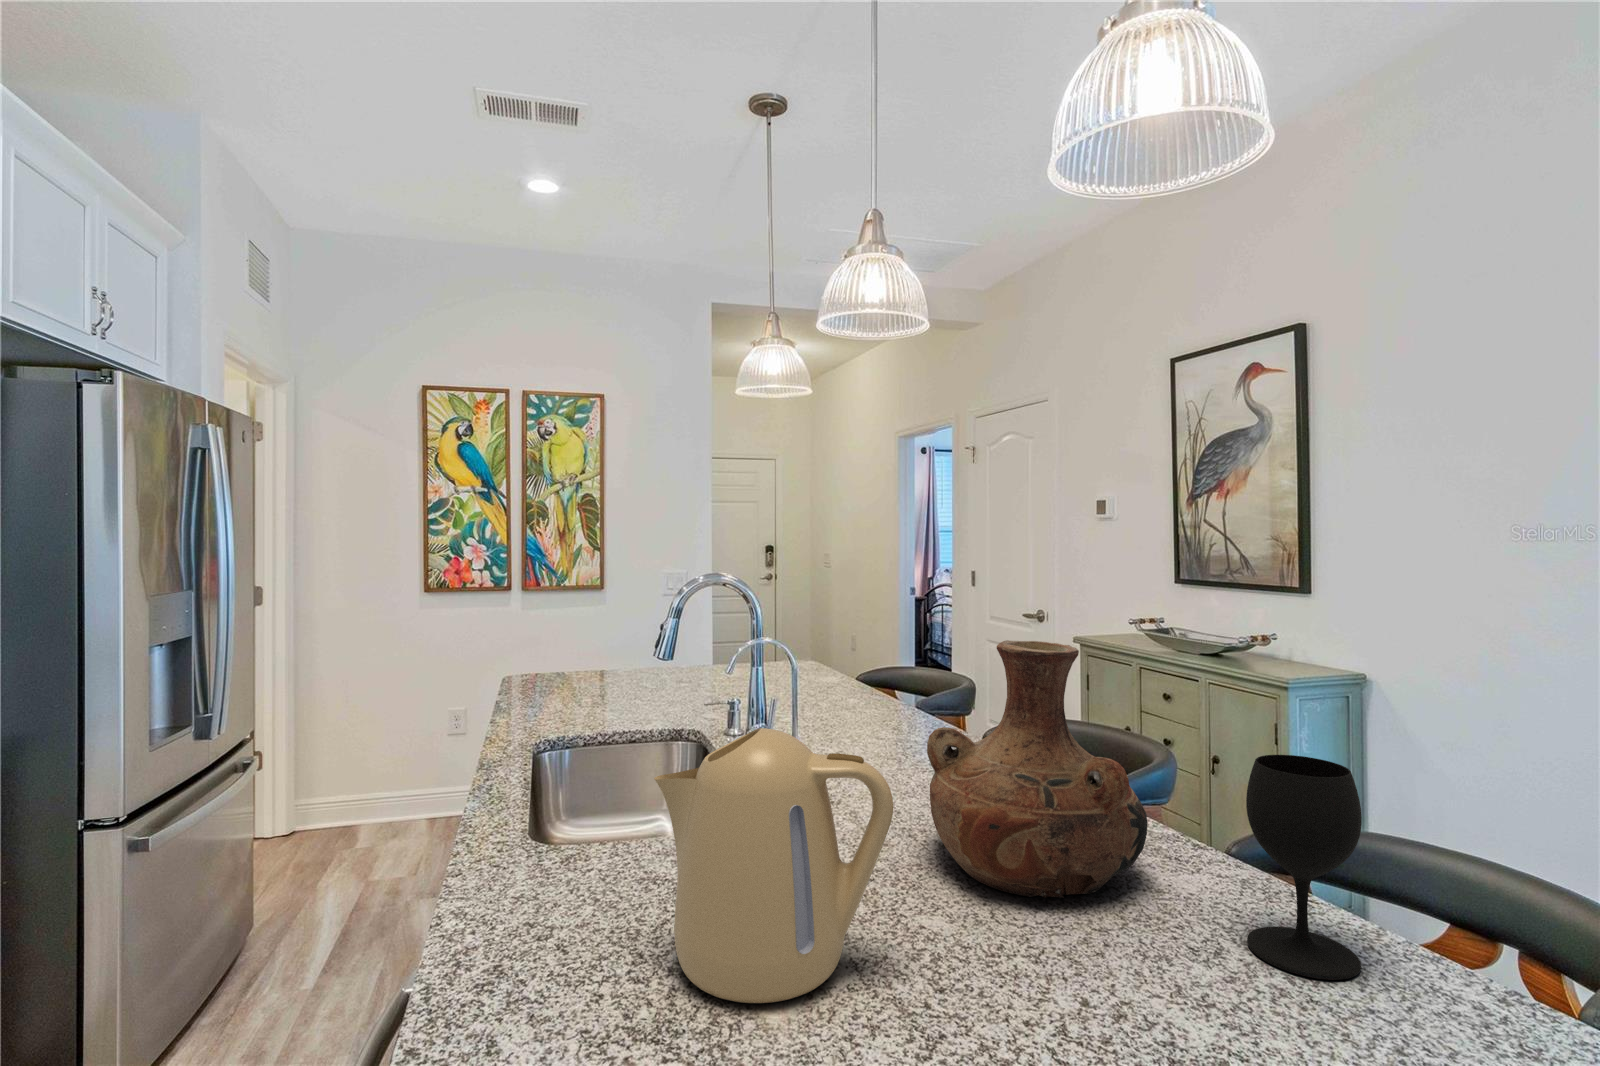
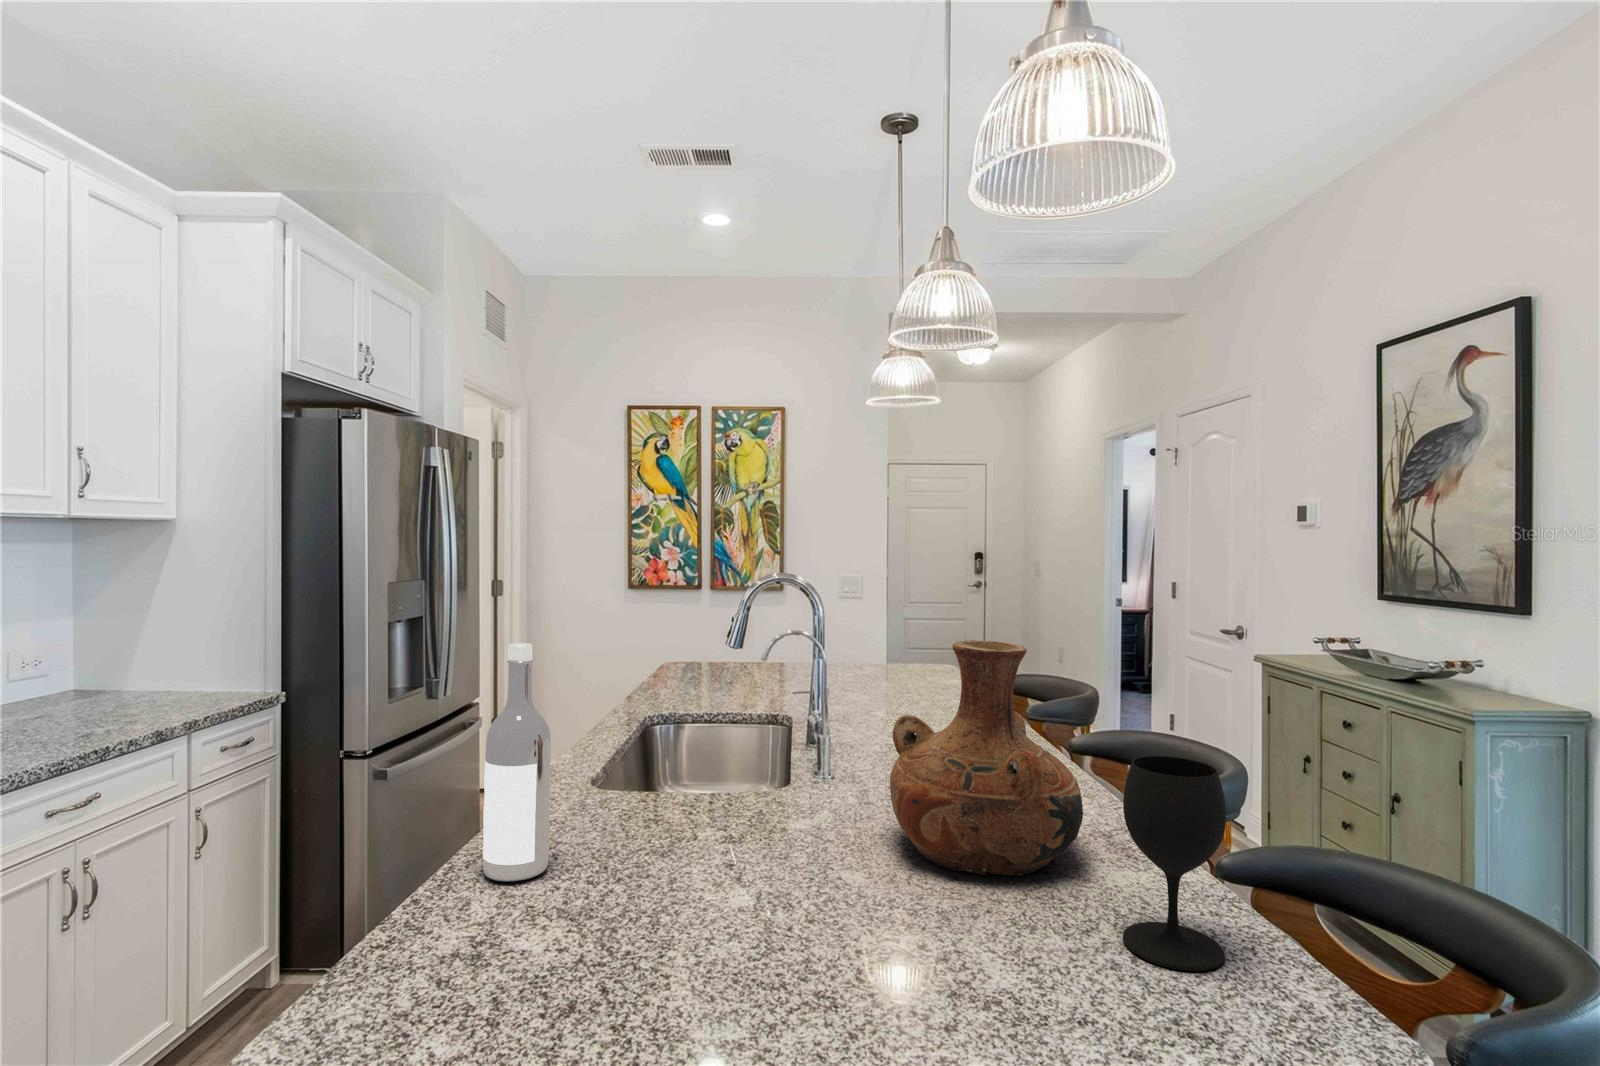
wine bottle: none [478,675,568,1004] -> present [483,643,551,882]
kettle: present [654,728,893,1003] -> none [617,696,786,908]

